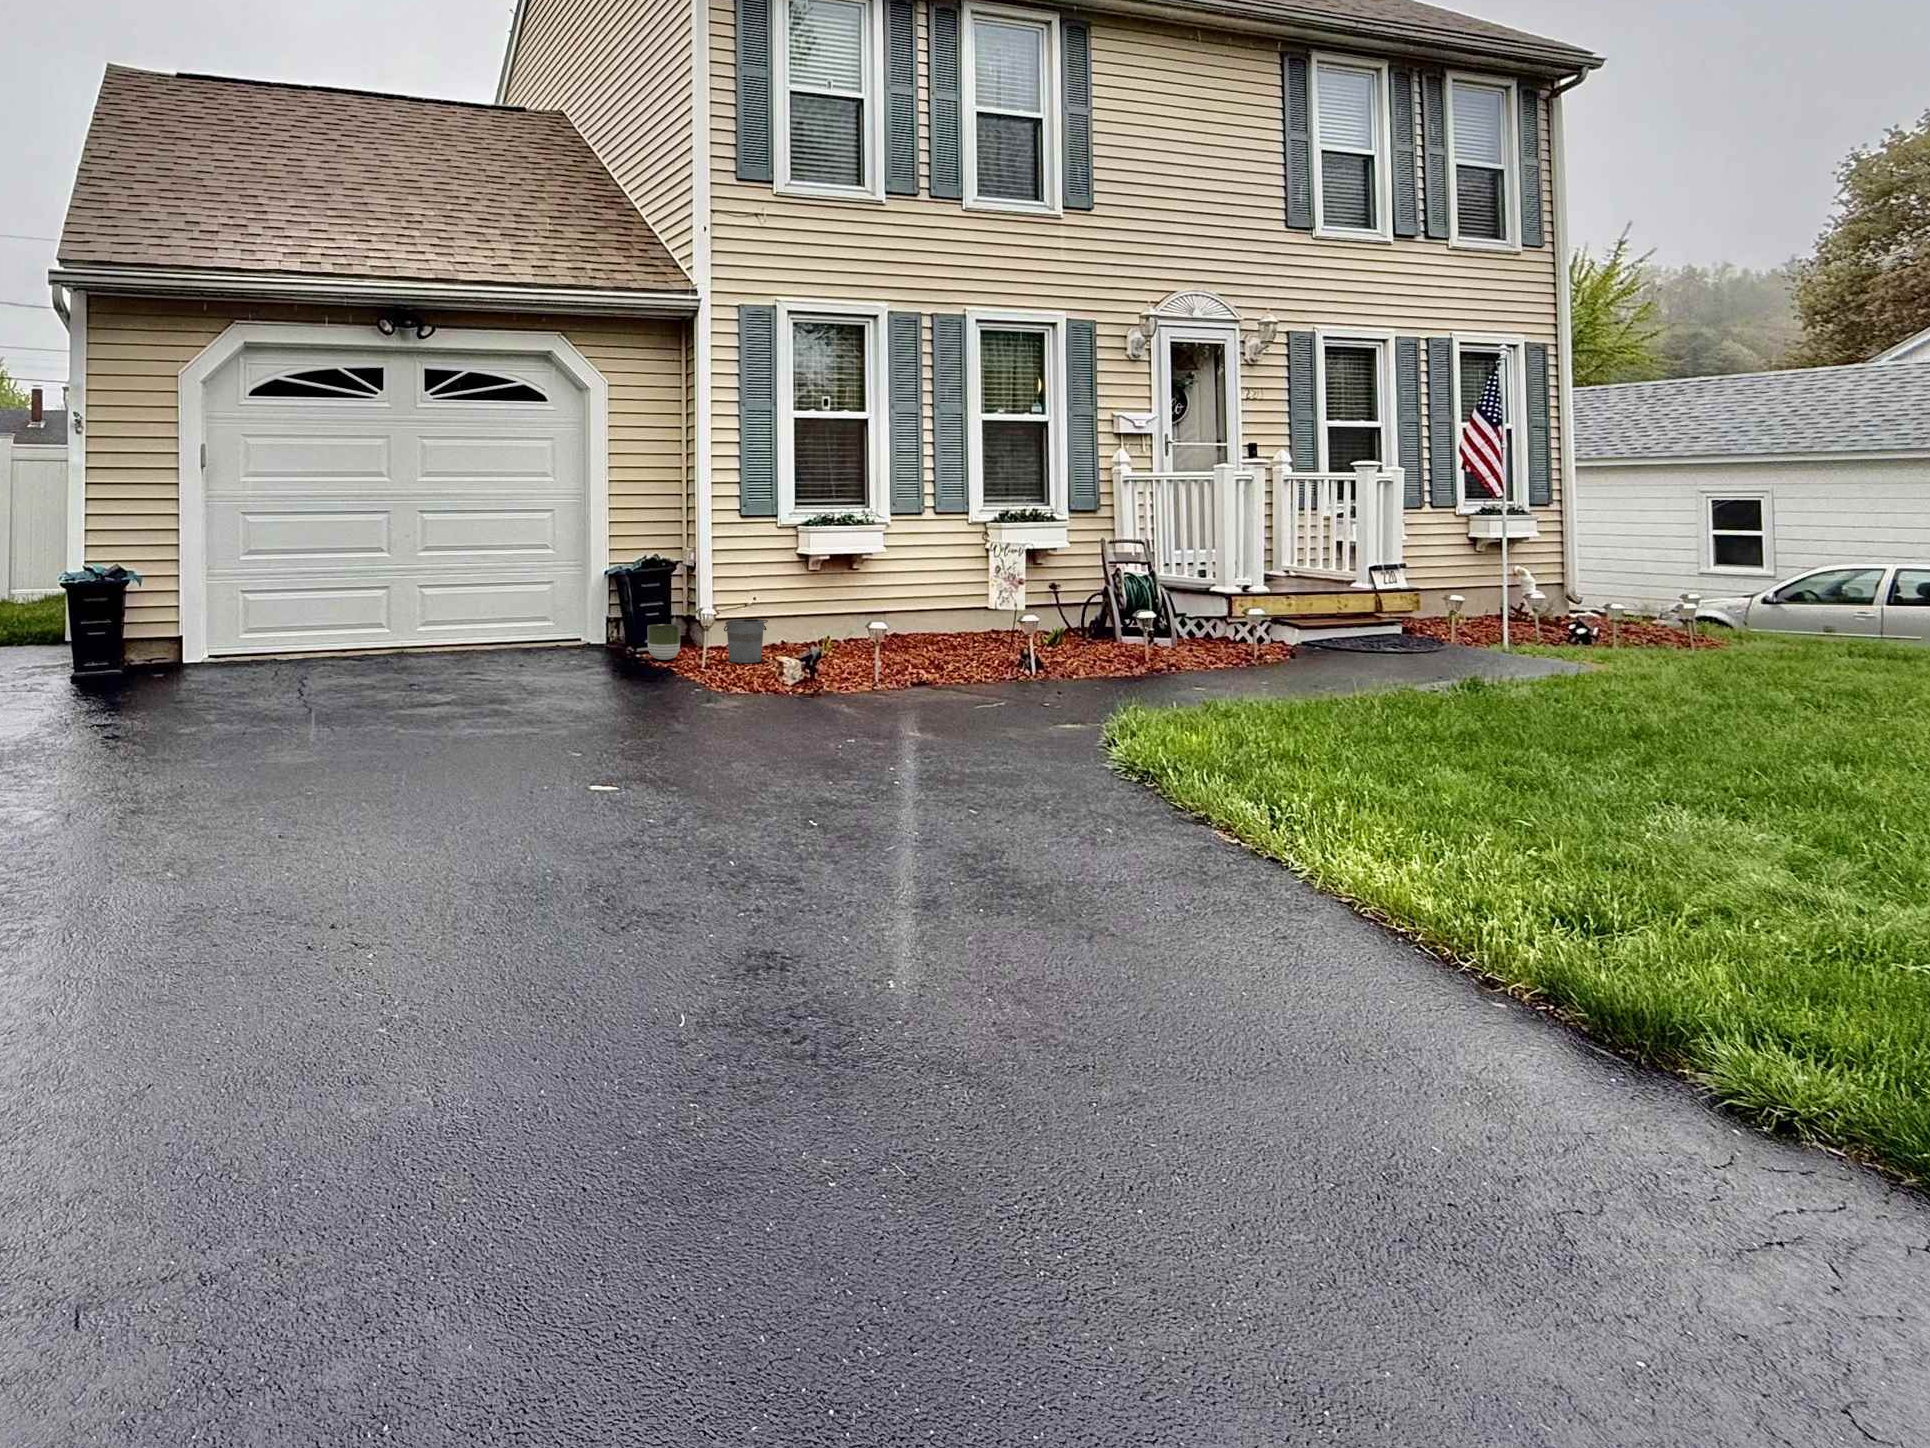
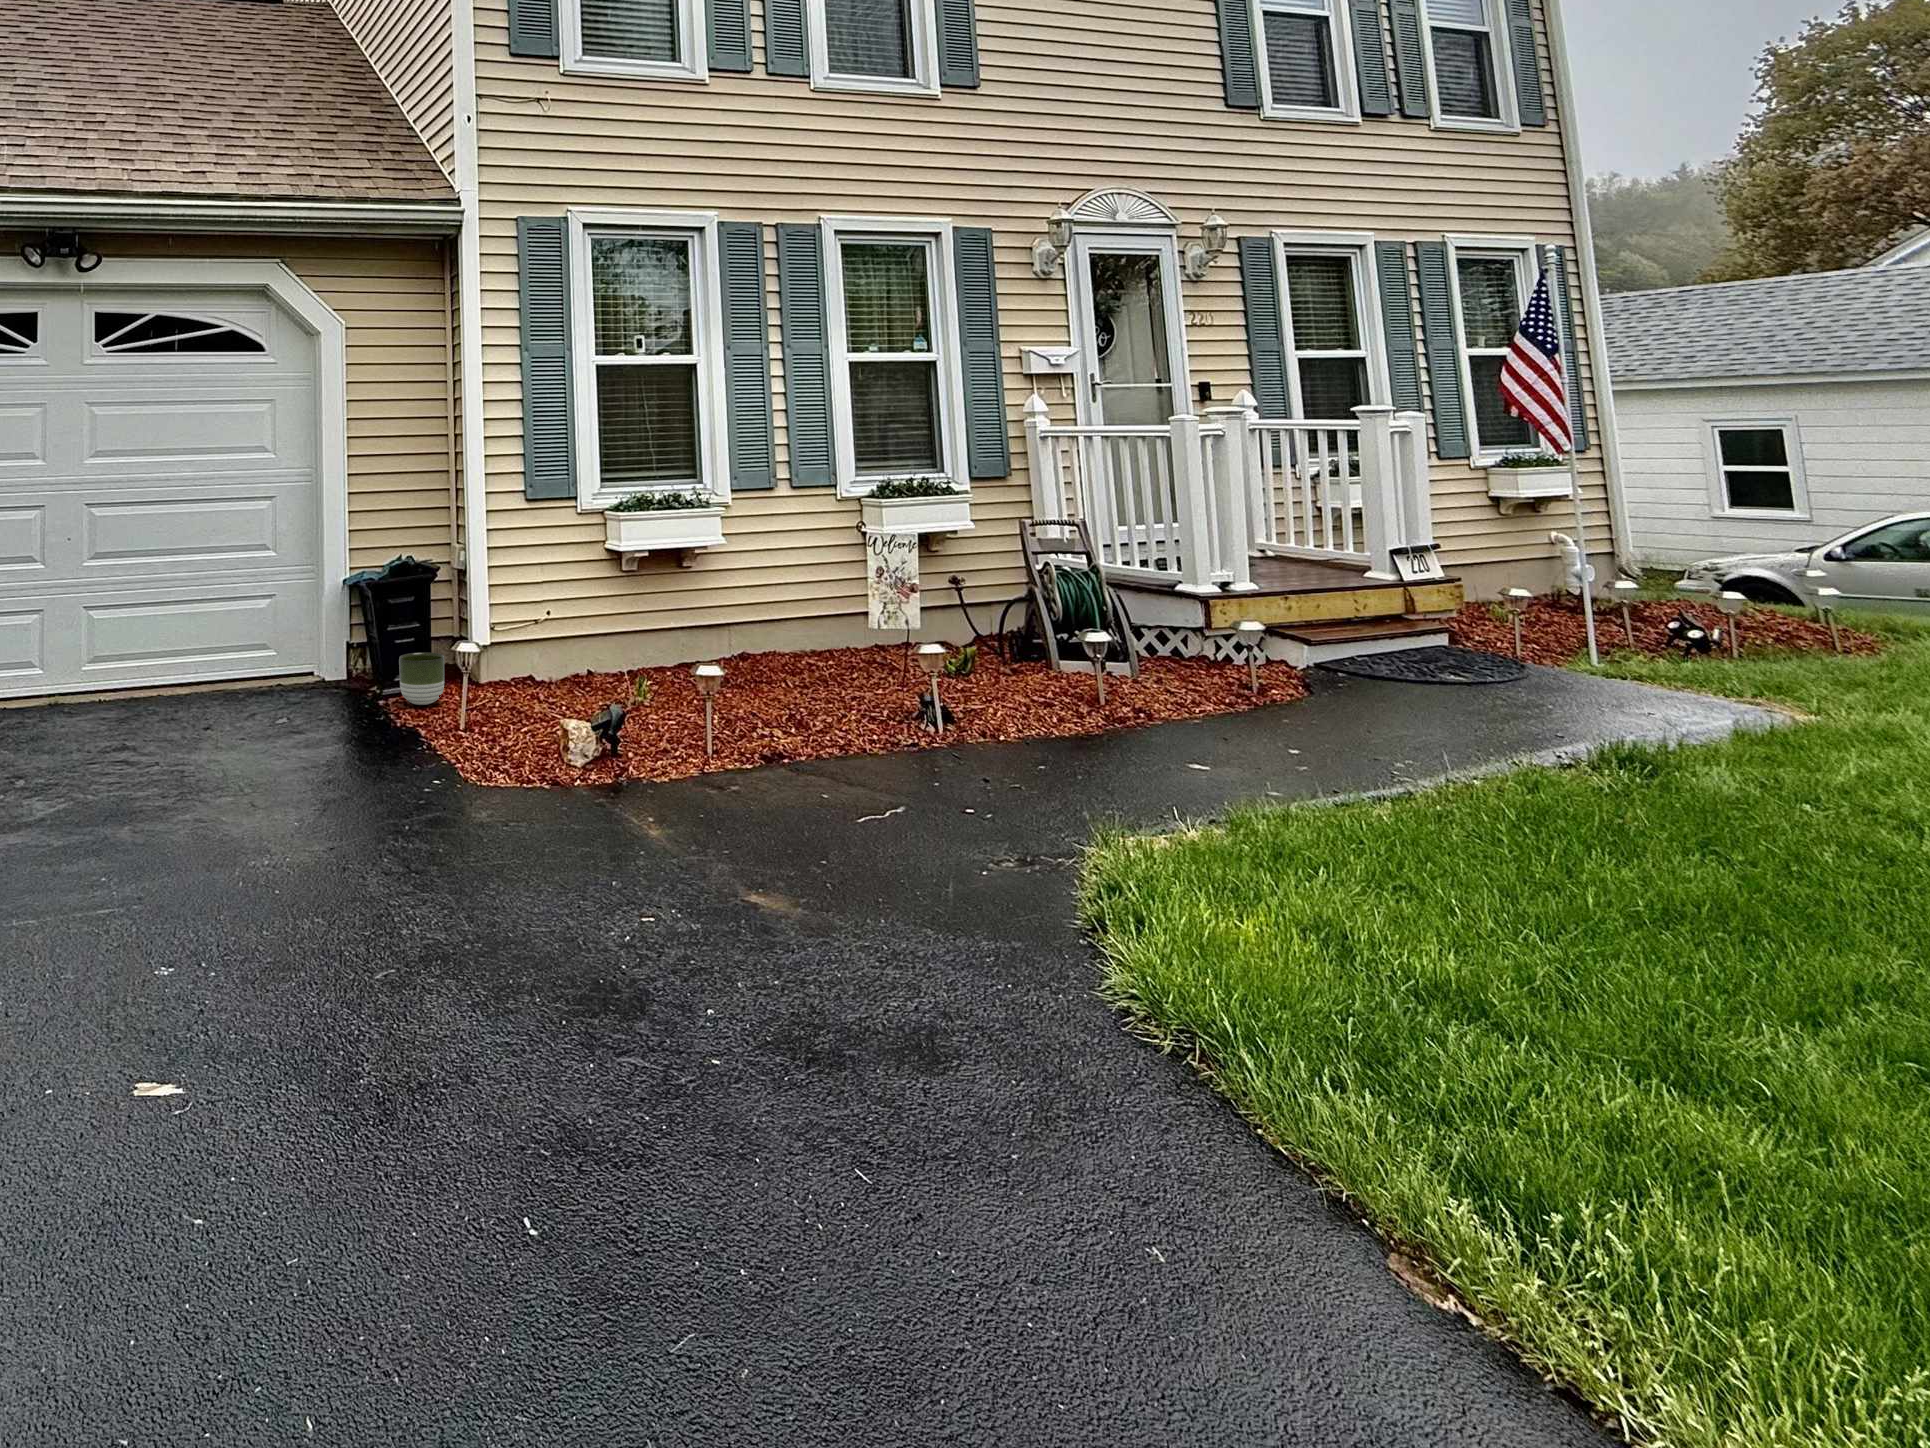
bucket: present [724,619,768,663] -> none [503,644,564,710]

